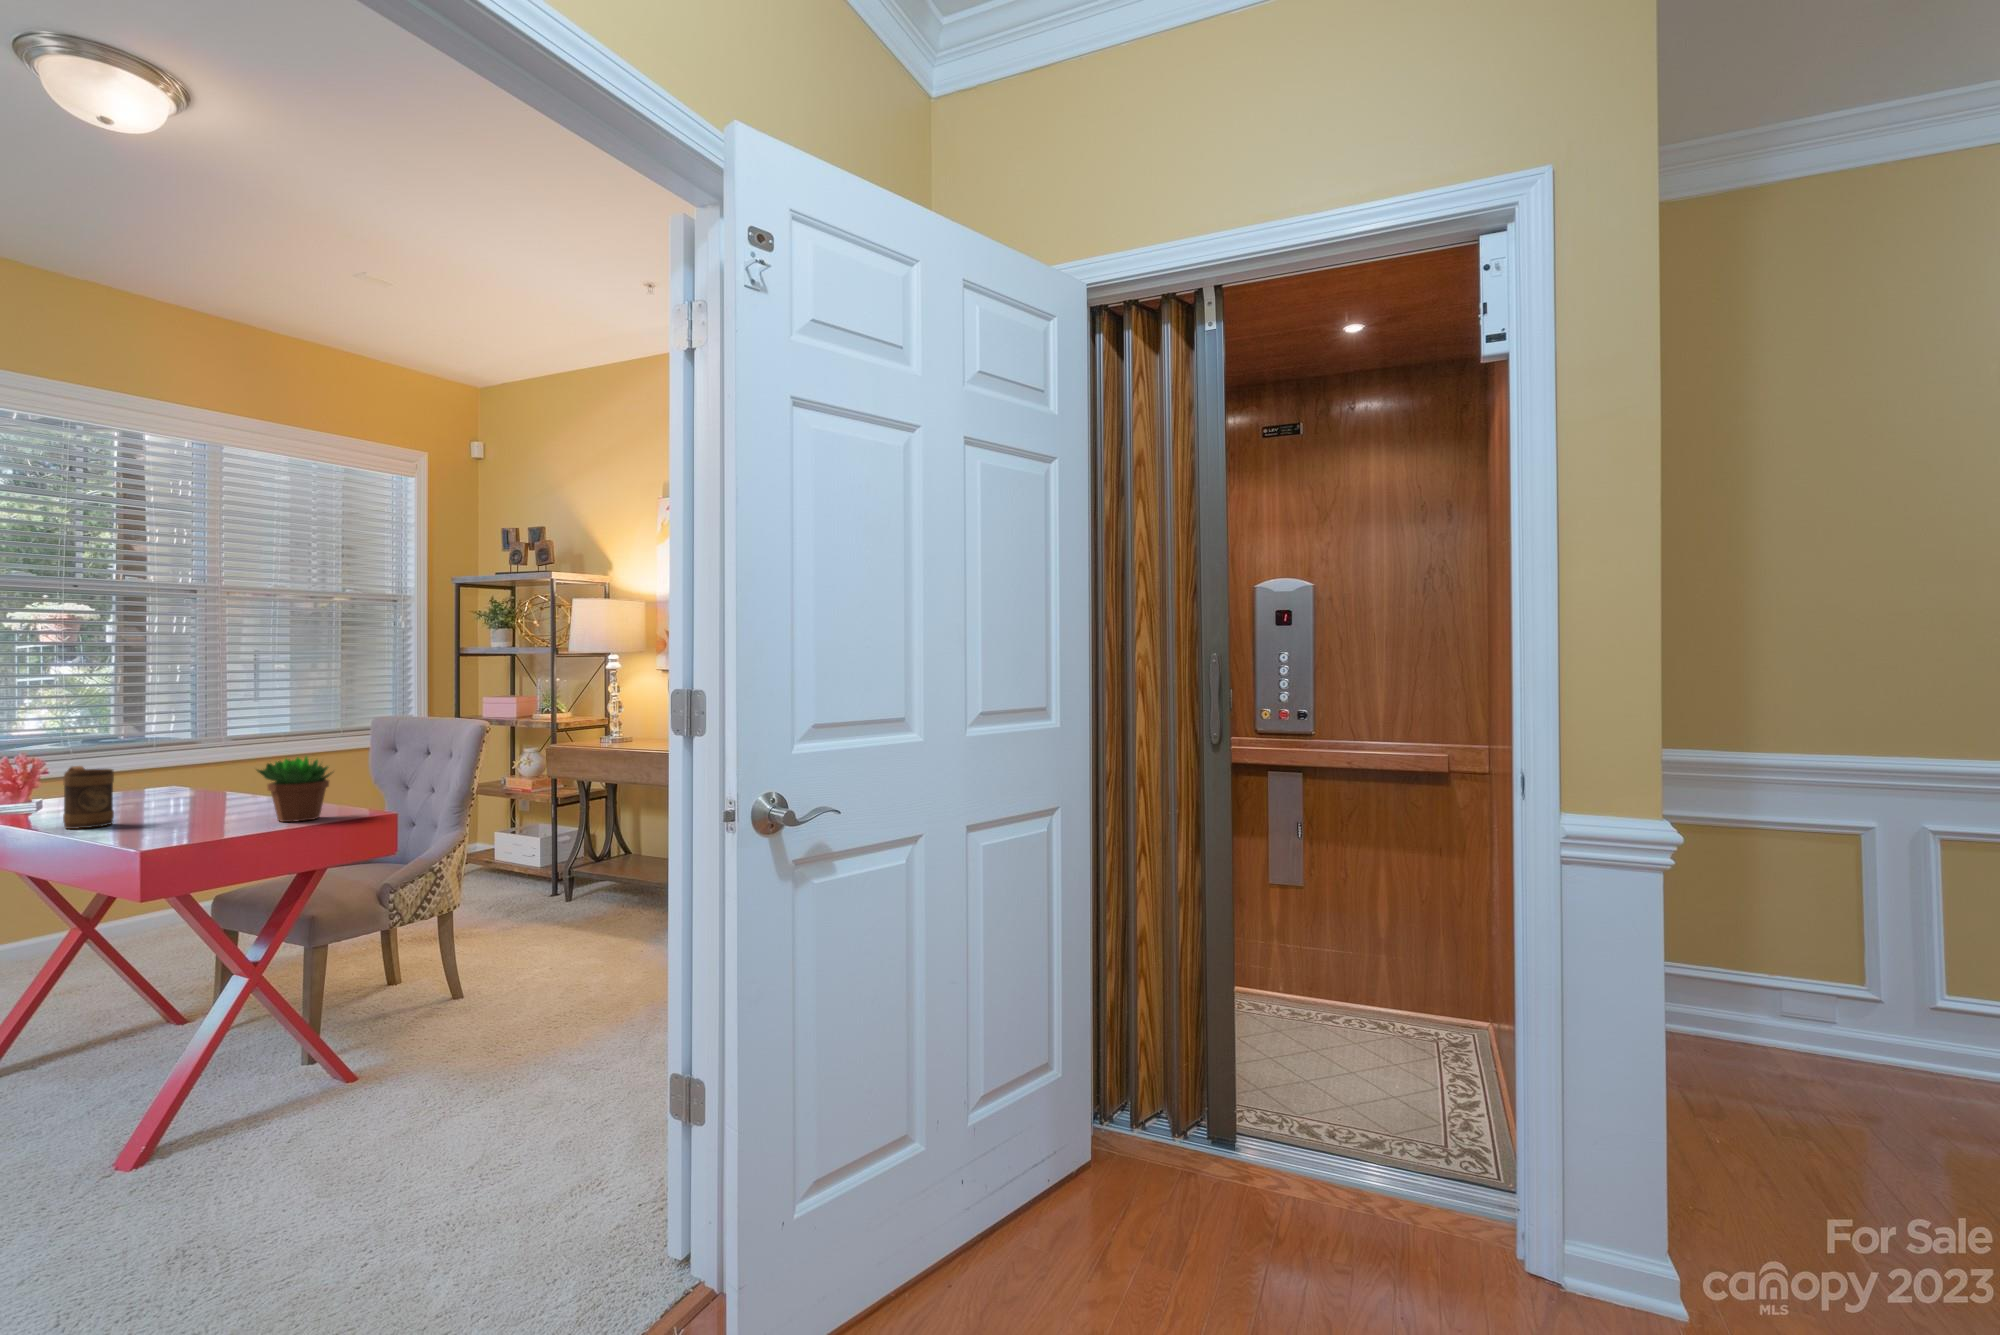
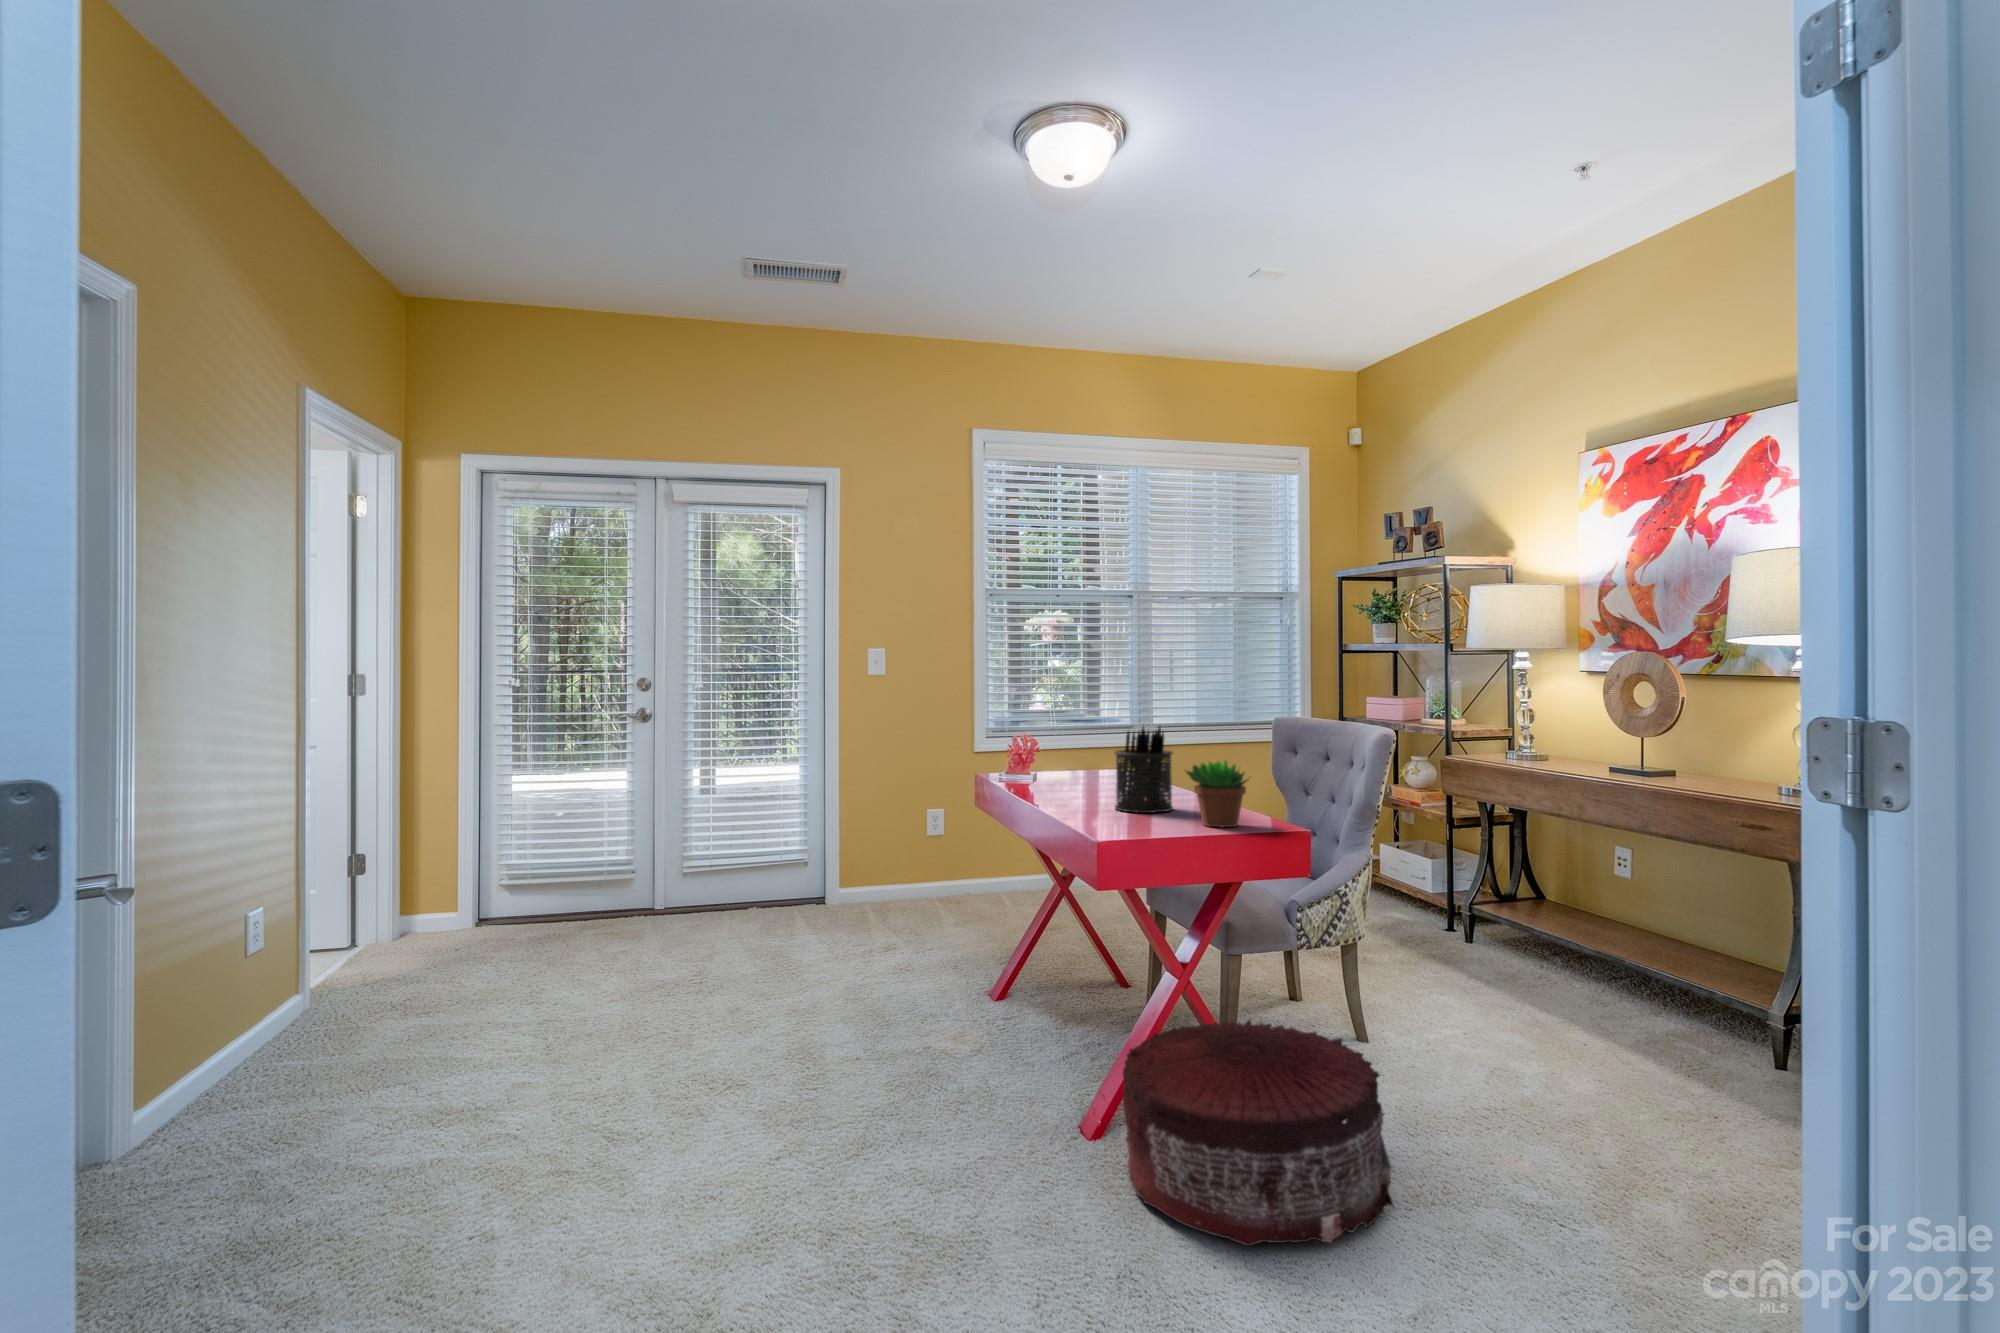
pen holder: none [162,724,244,819] -> present [1115,727,1173,813]
mug: present [63,766,114,829] -> none [1050,756,1082,813]
pouf: none [168,991,467,1205] -> present [1123,1020,1393,1246]

